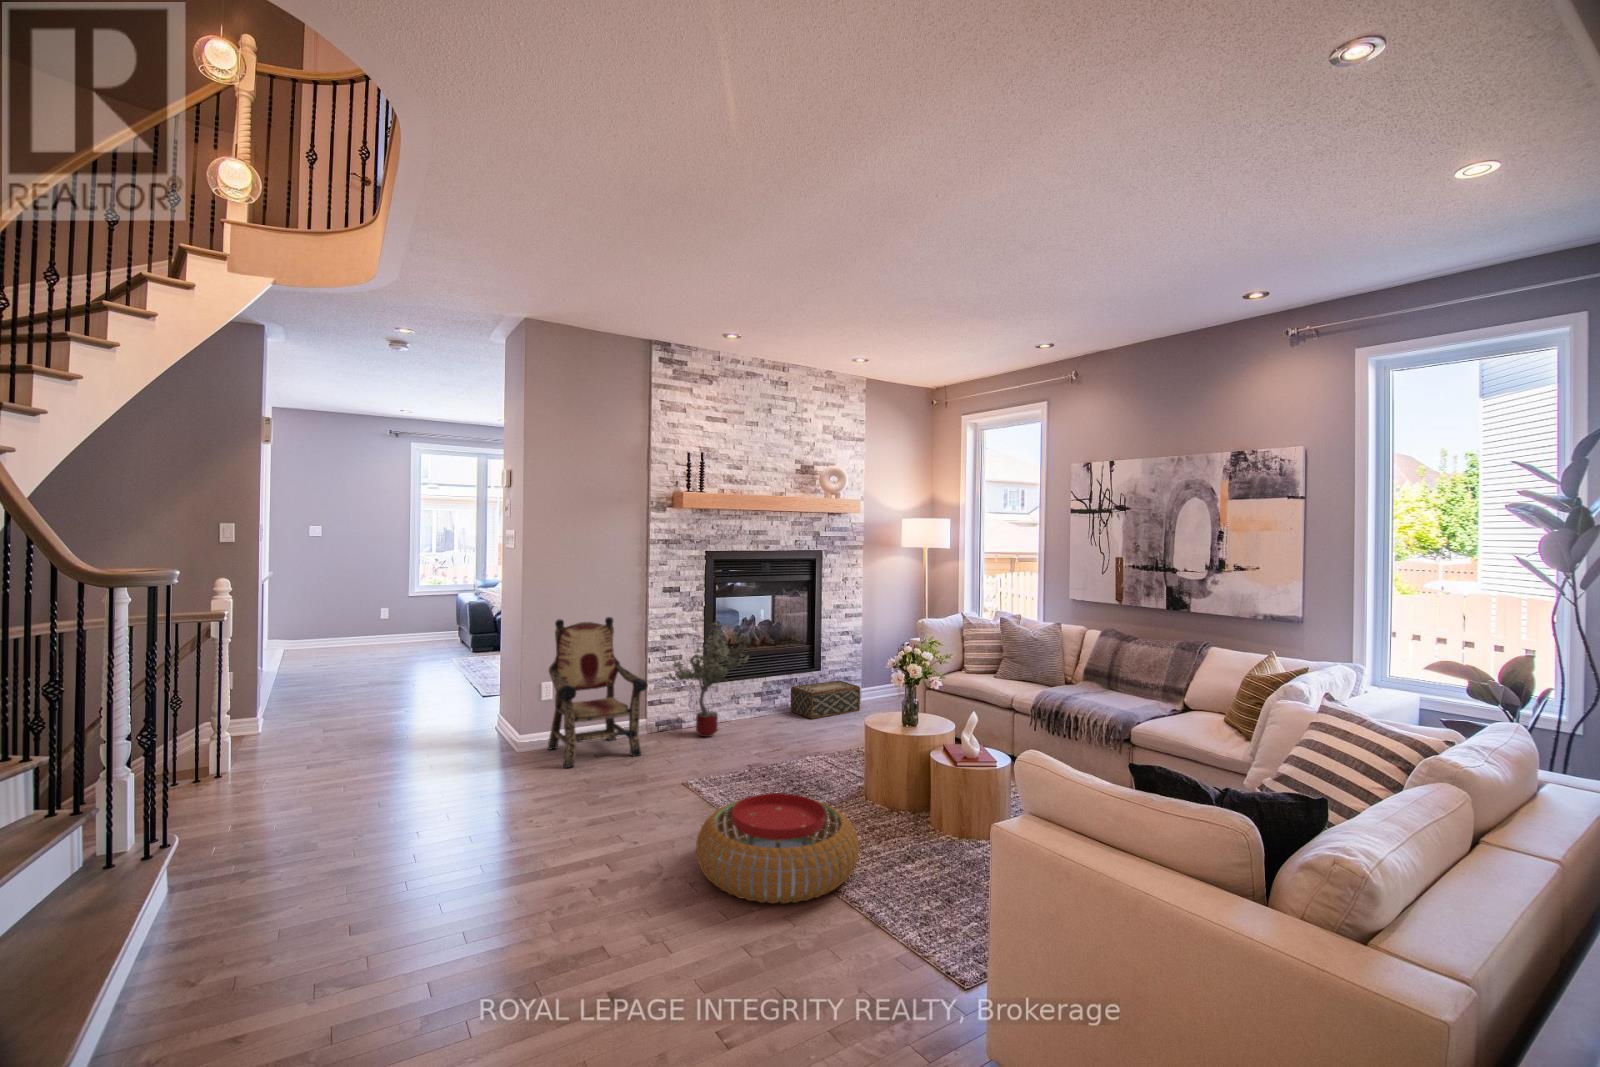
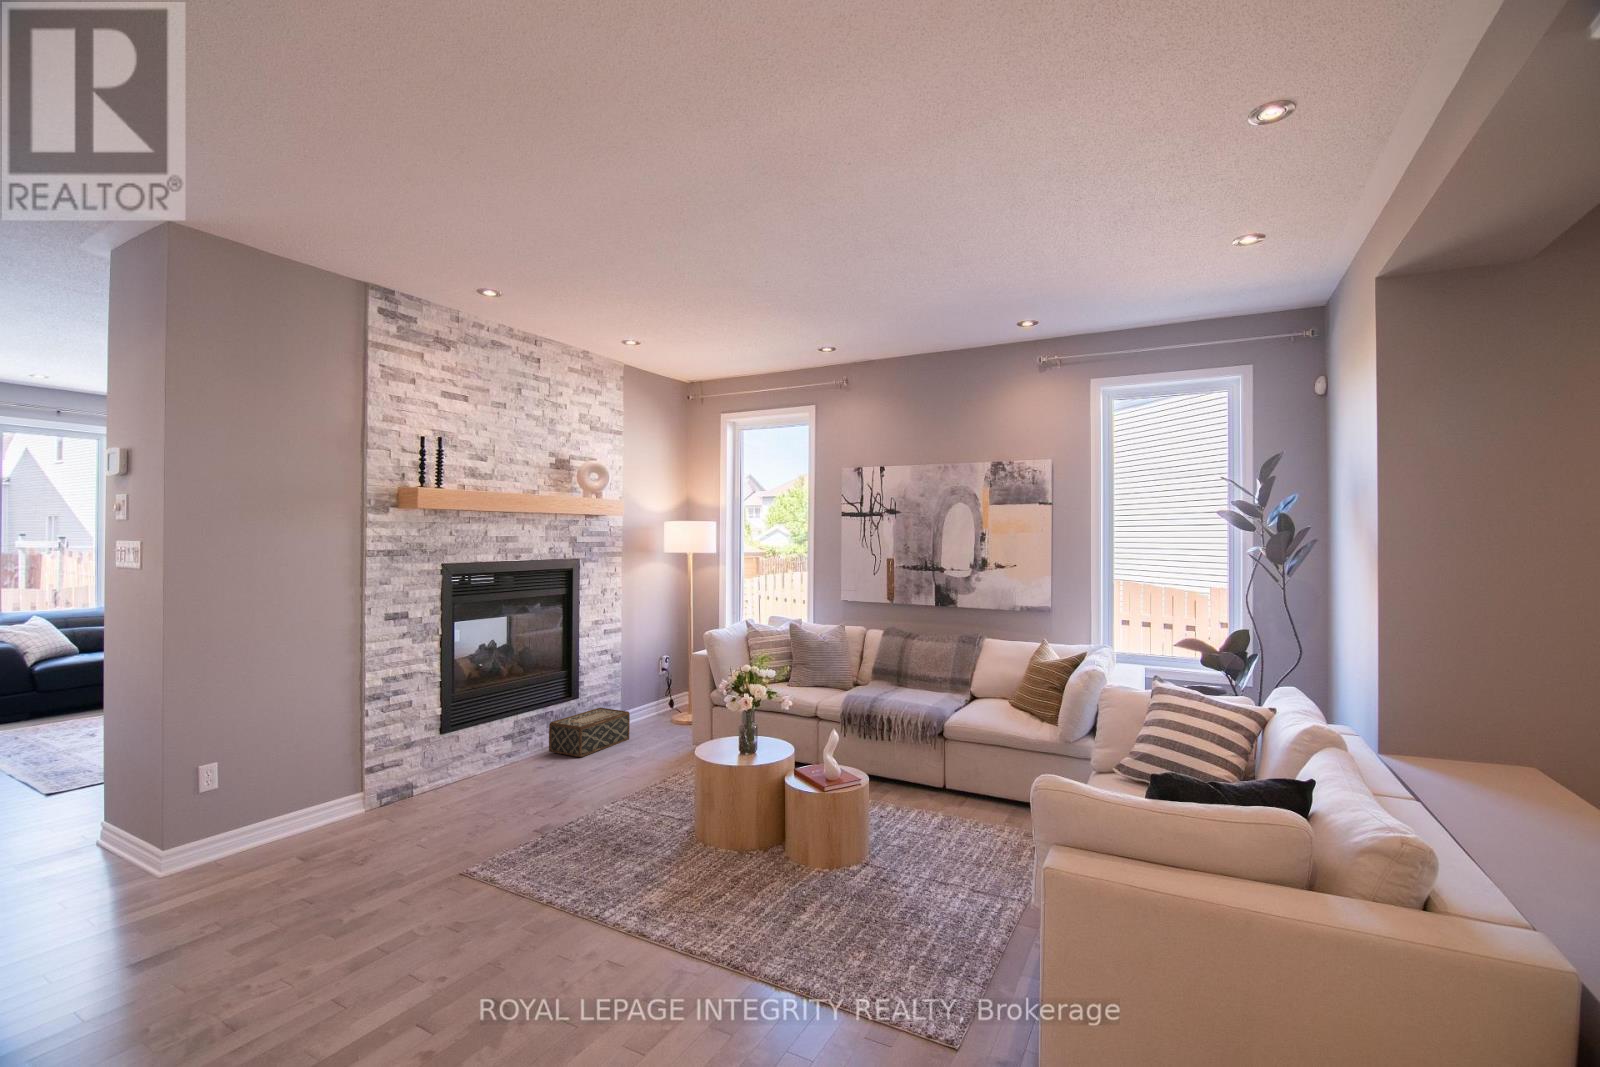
armchair: present [548,617,648,768] -> none [209,660,386,889]
potted tree: present [664,622,751,737] -> none [397,653,513,803]
pouf: present [696,793,859,904] -> none [555,861,761,1014]

